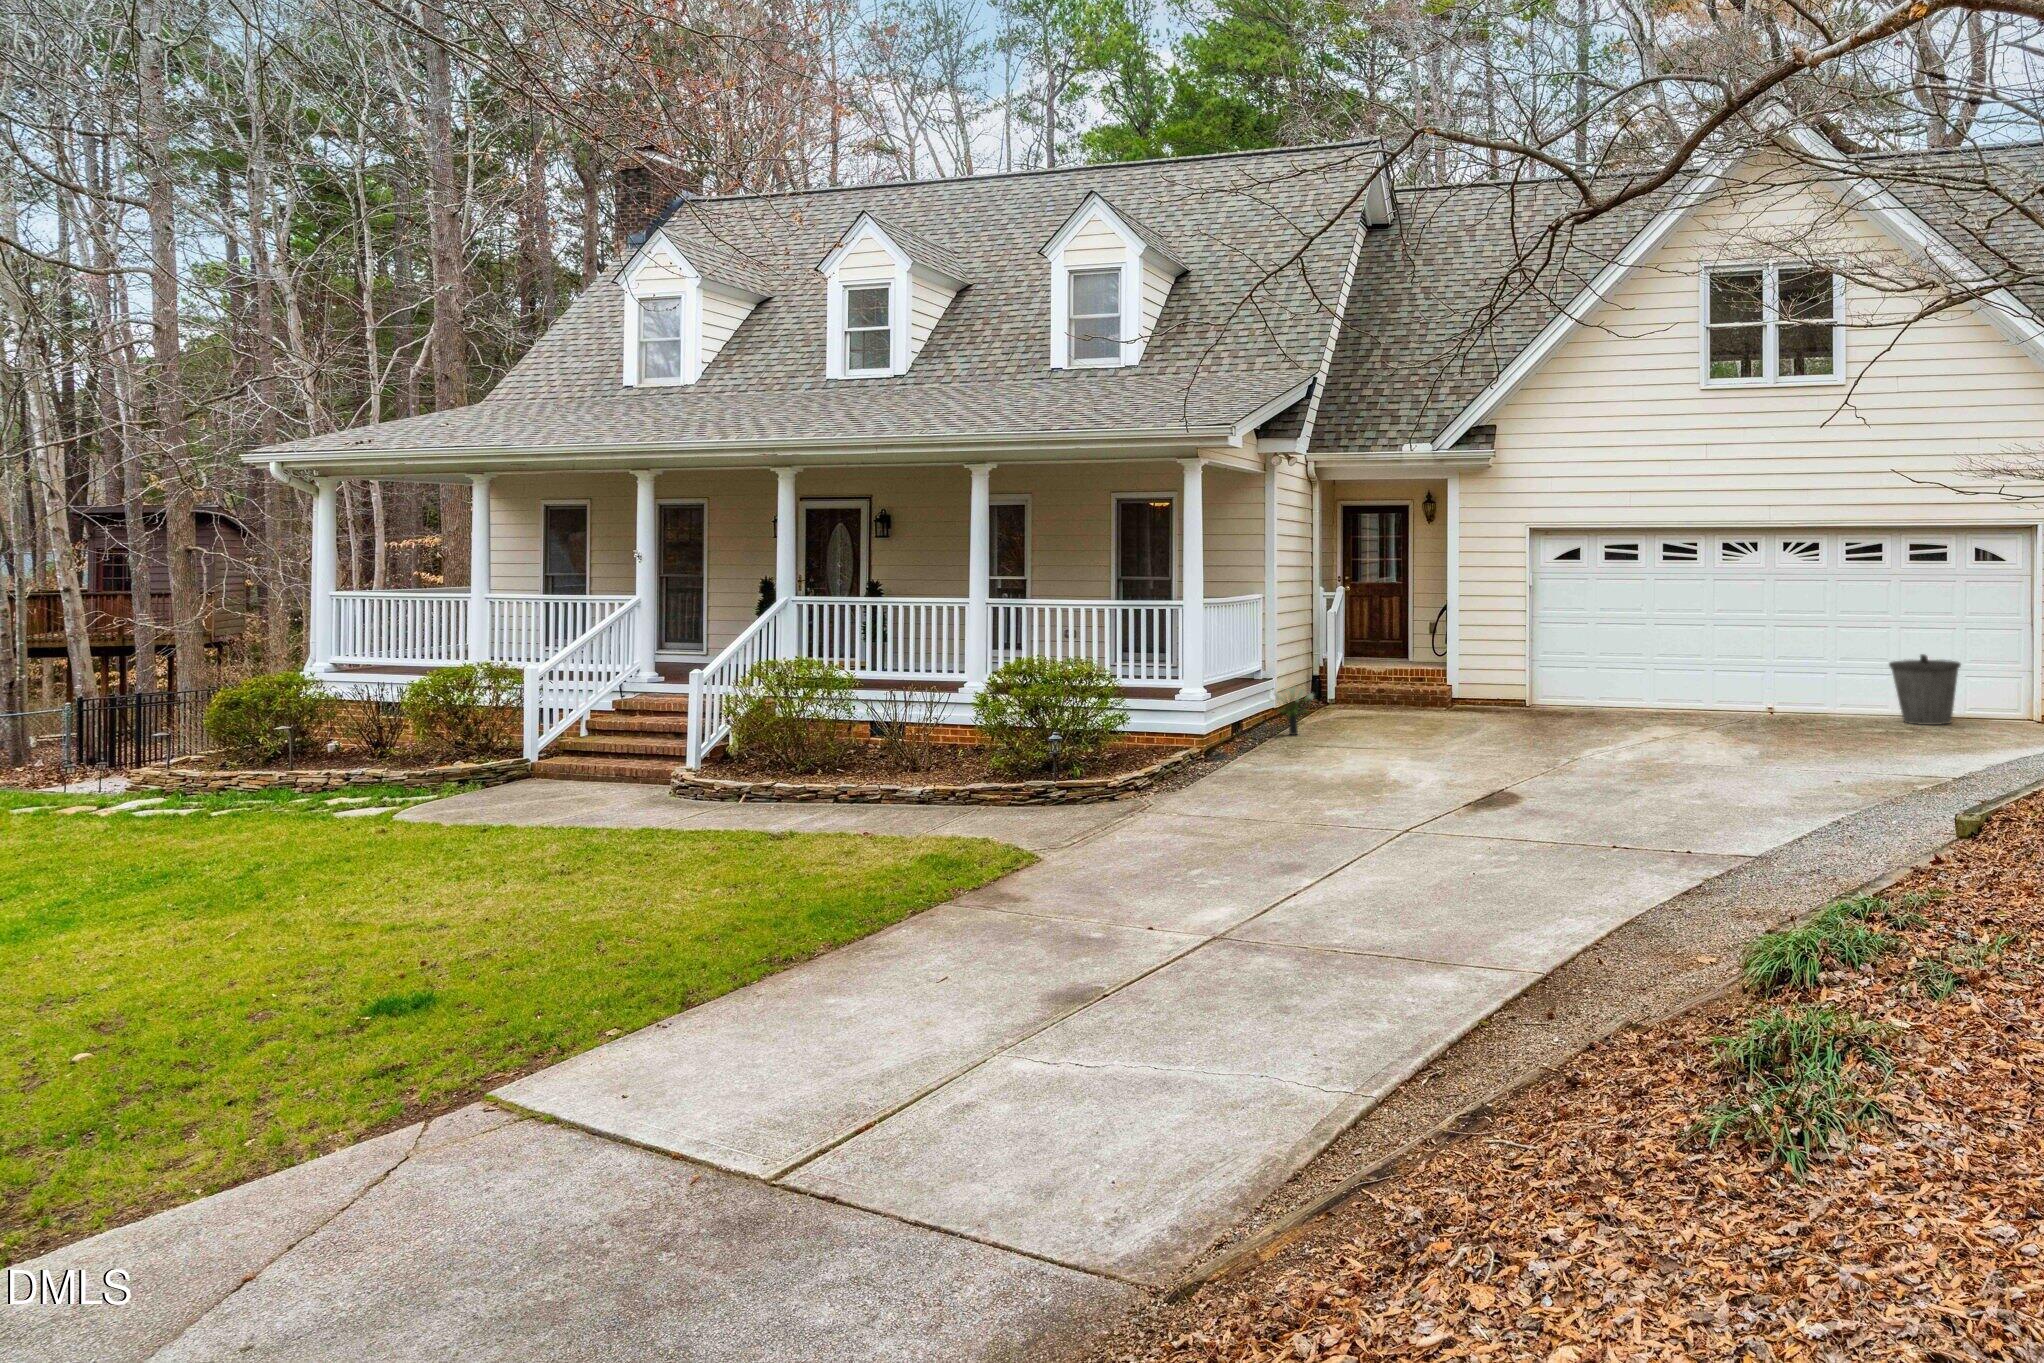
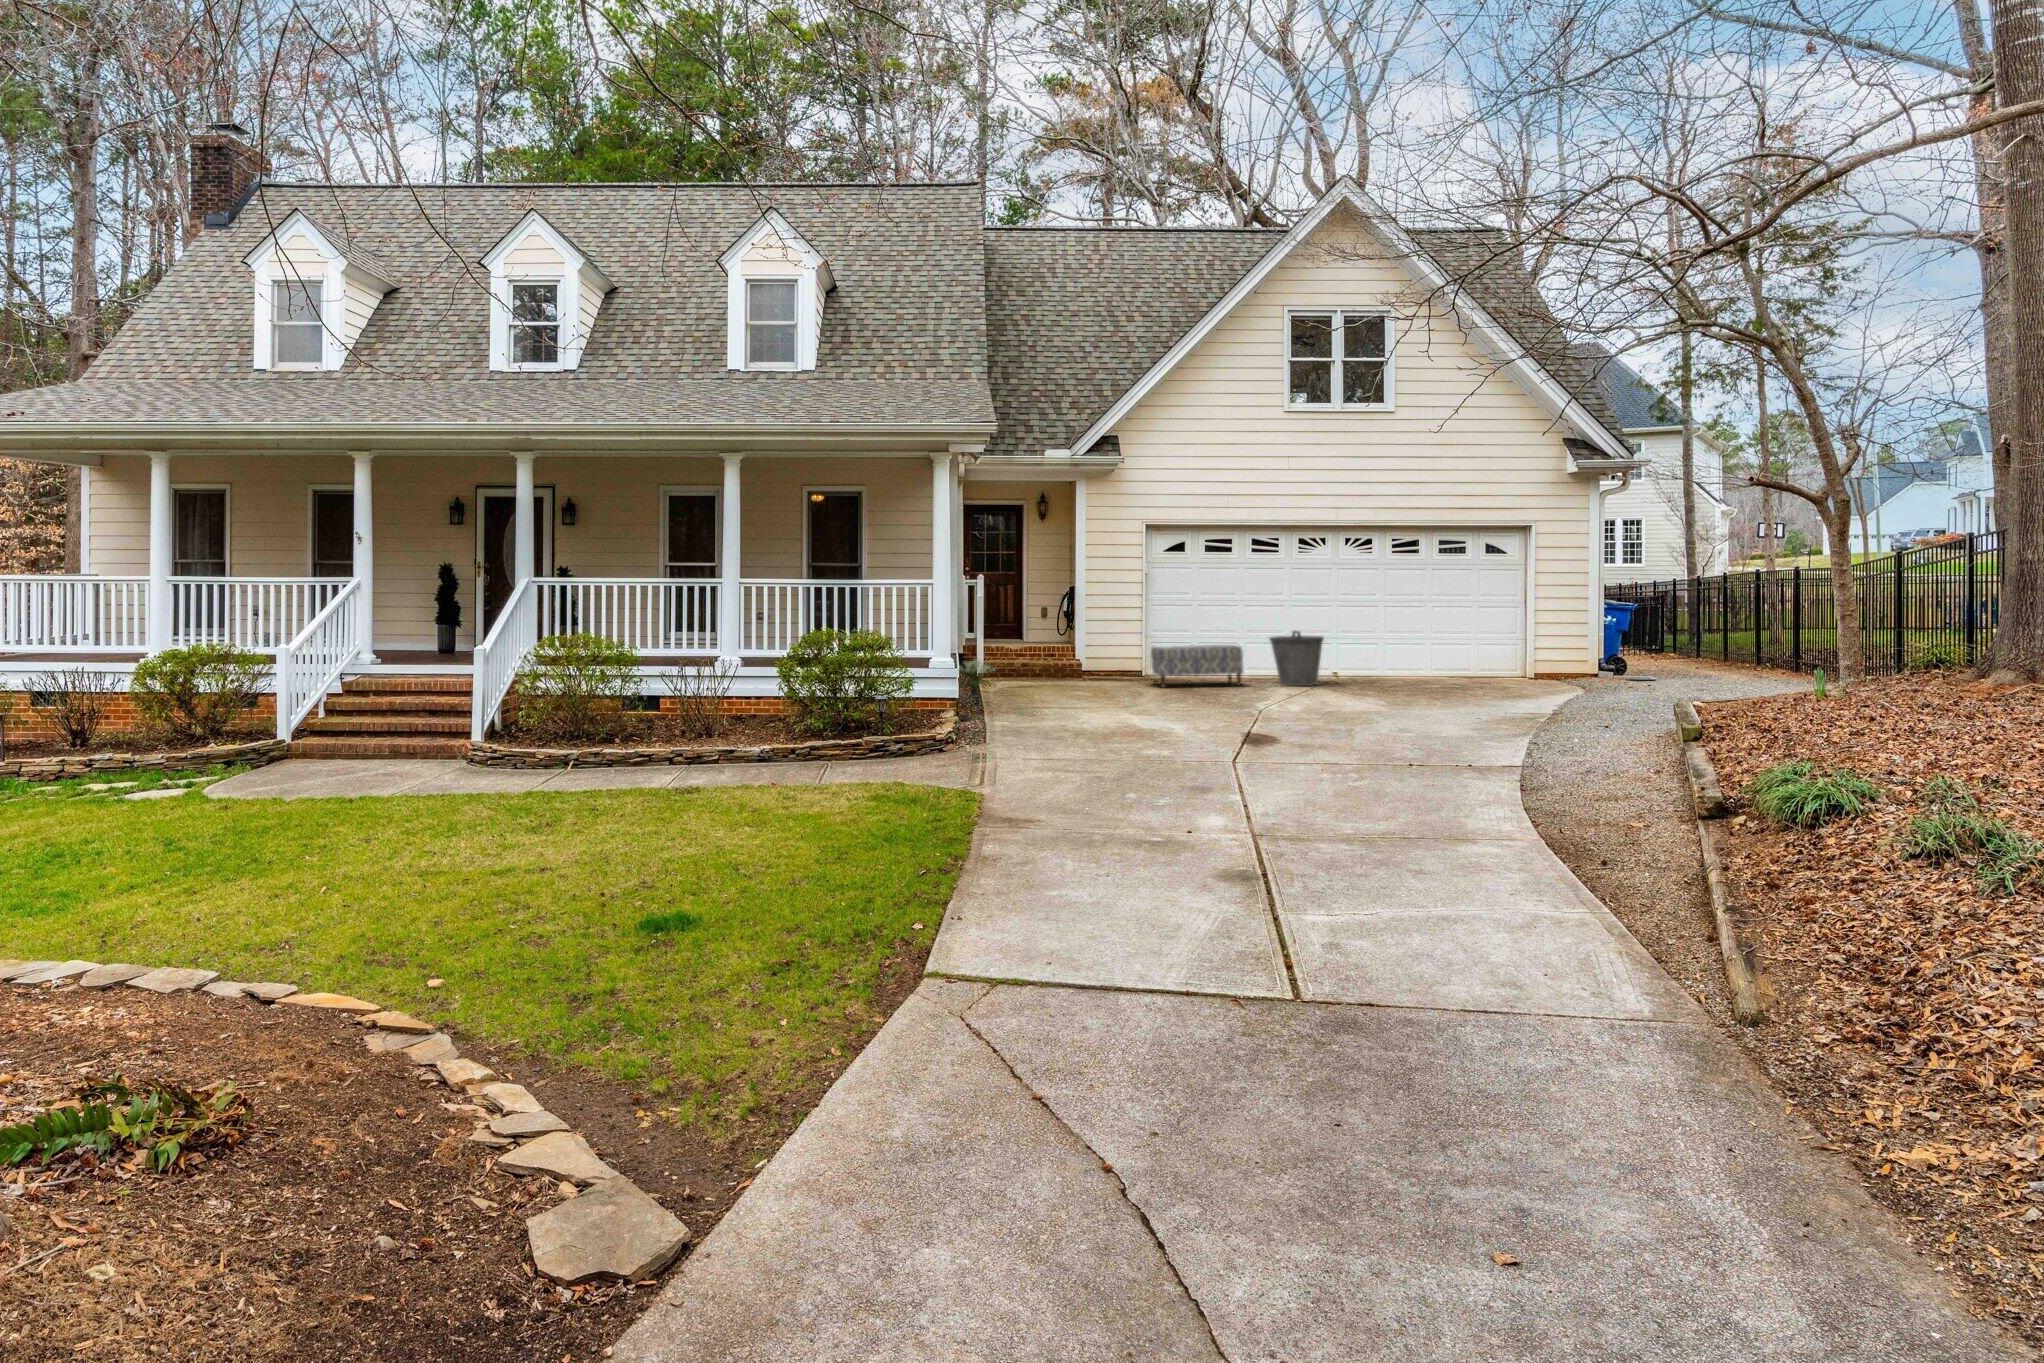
trash can: present [1889,654,1961,725] -> present [1270,631,1324,686]
bench: none [1538,670,1639,720] -> present [1150,645,1243,688]

